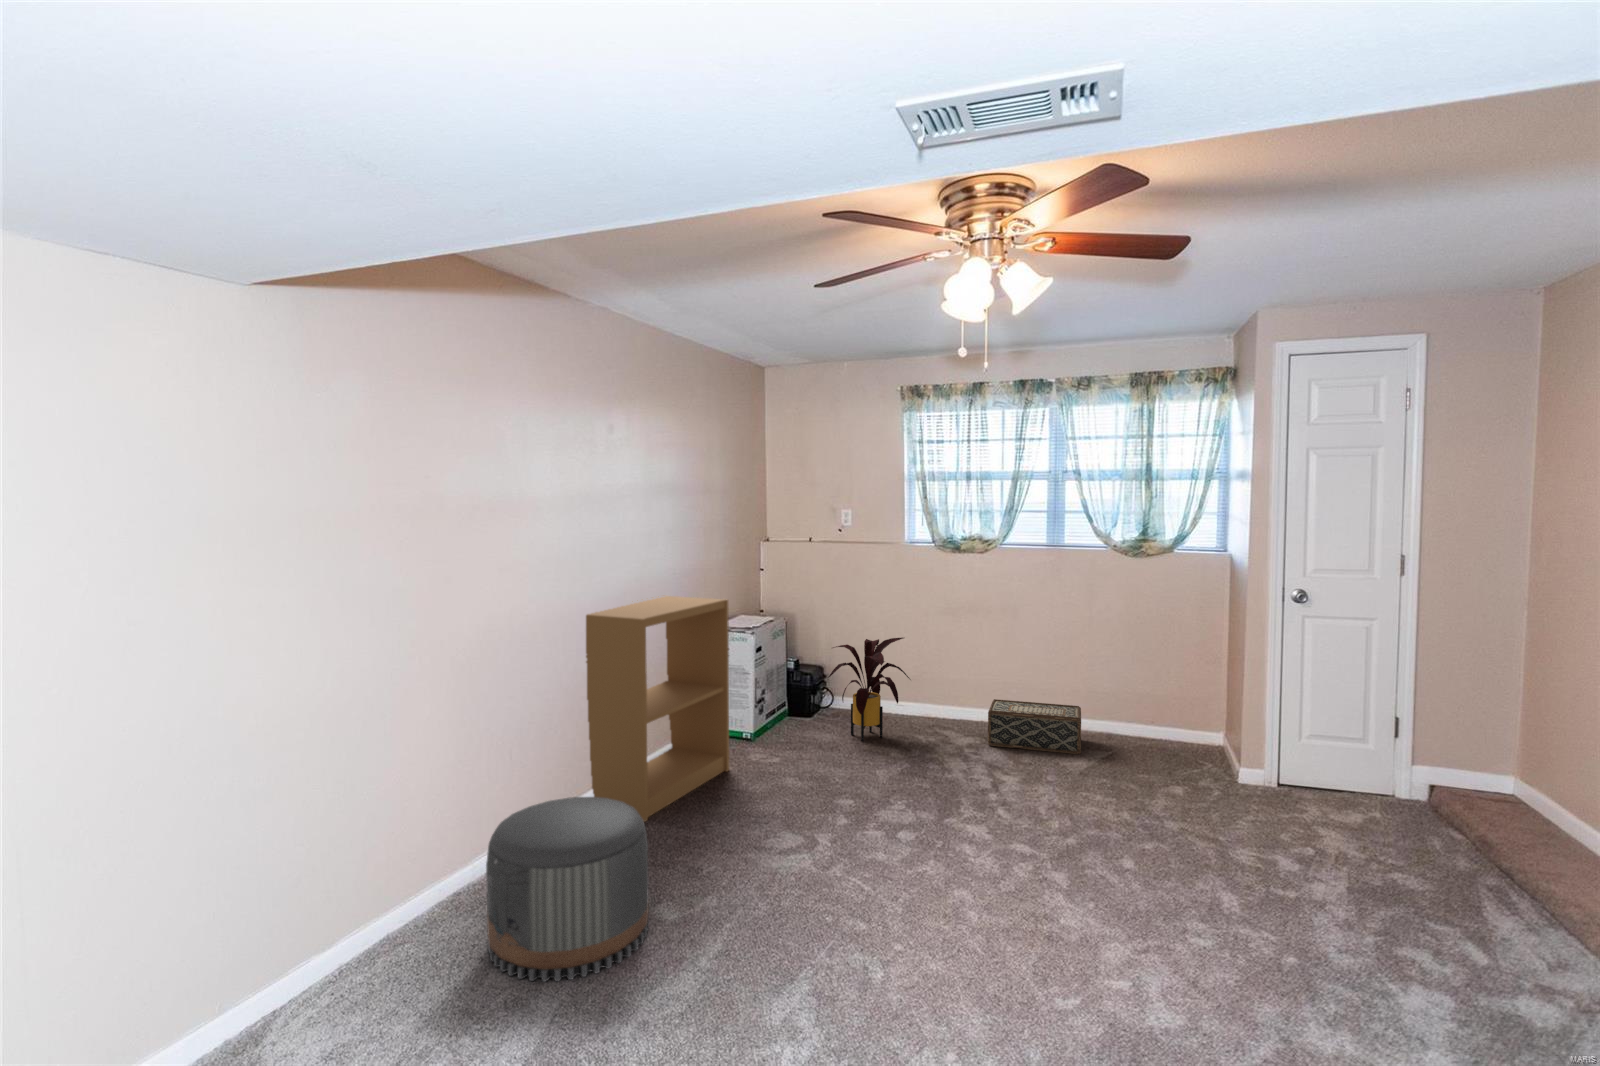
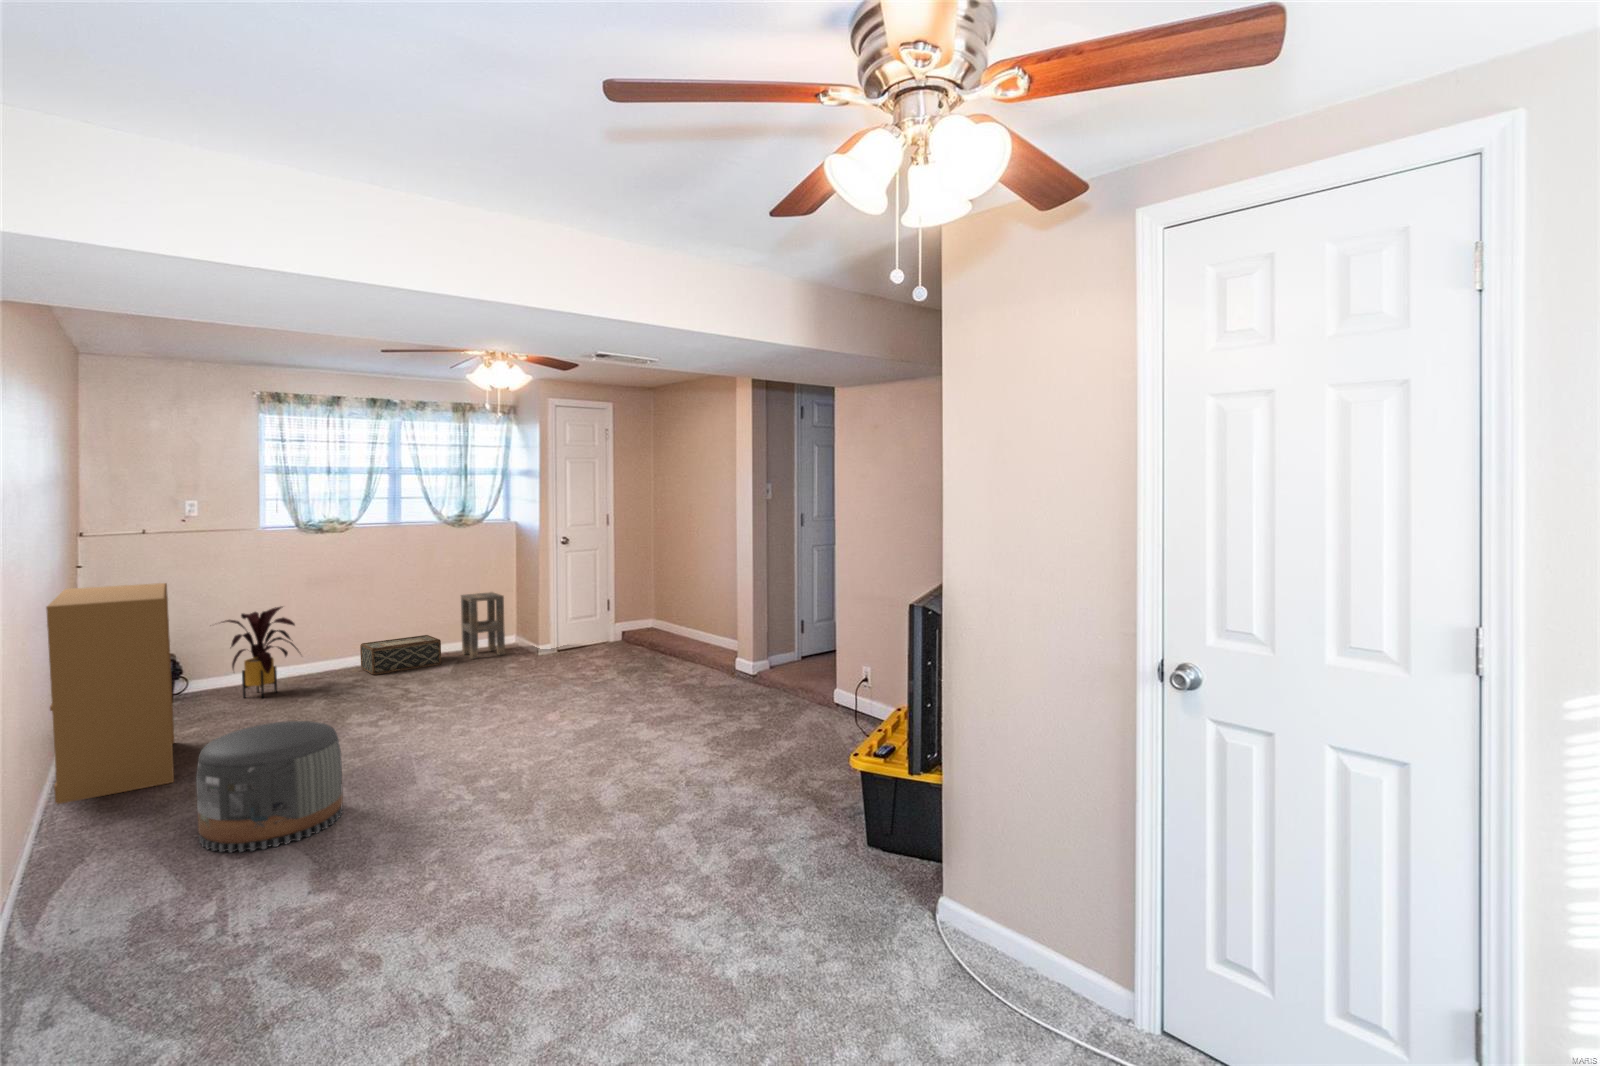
side table: none [1127,658,1184,766] -> present [461,592,505,659]

